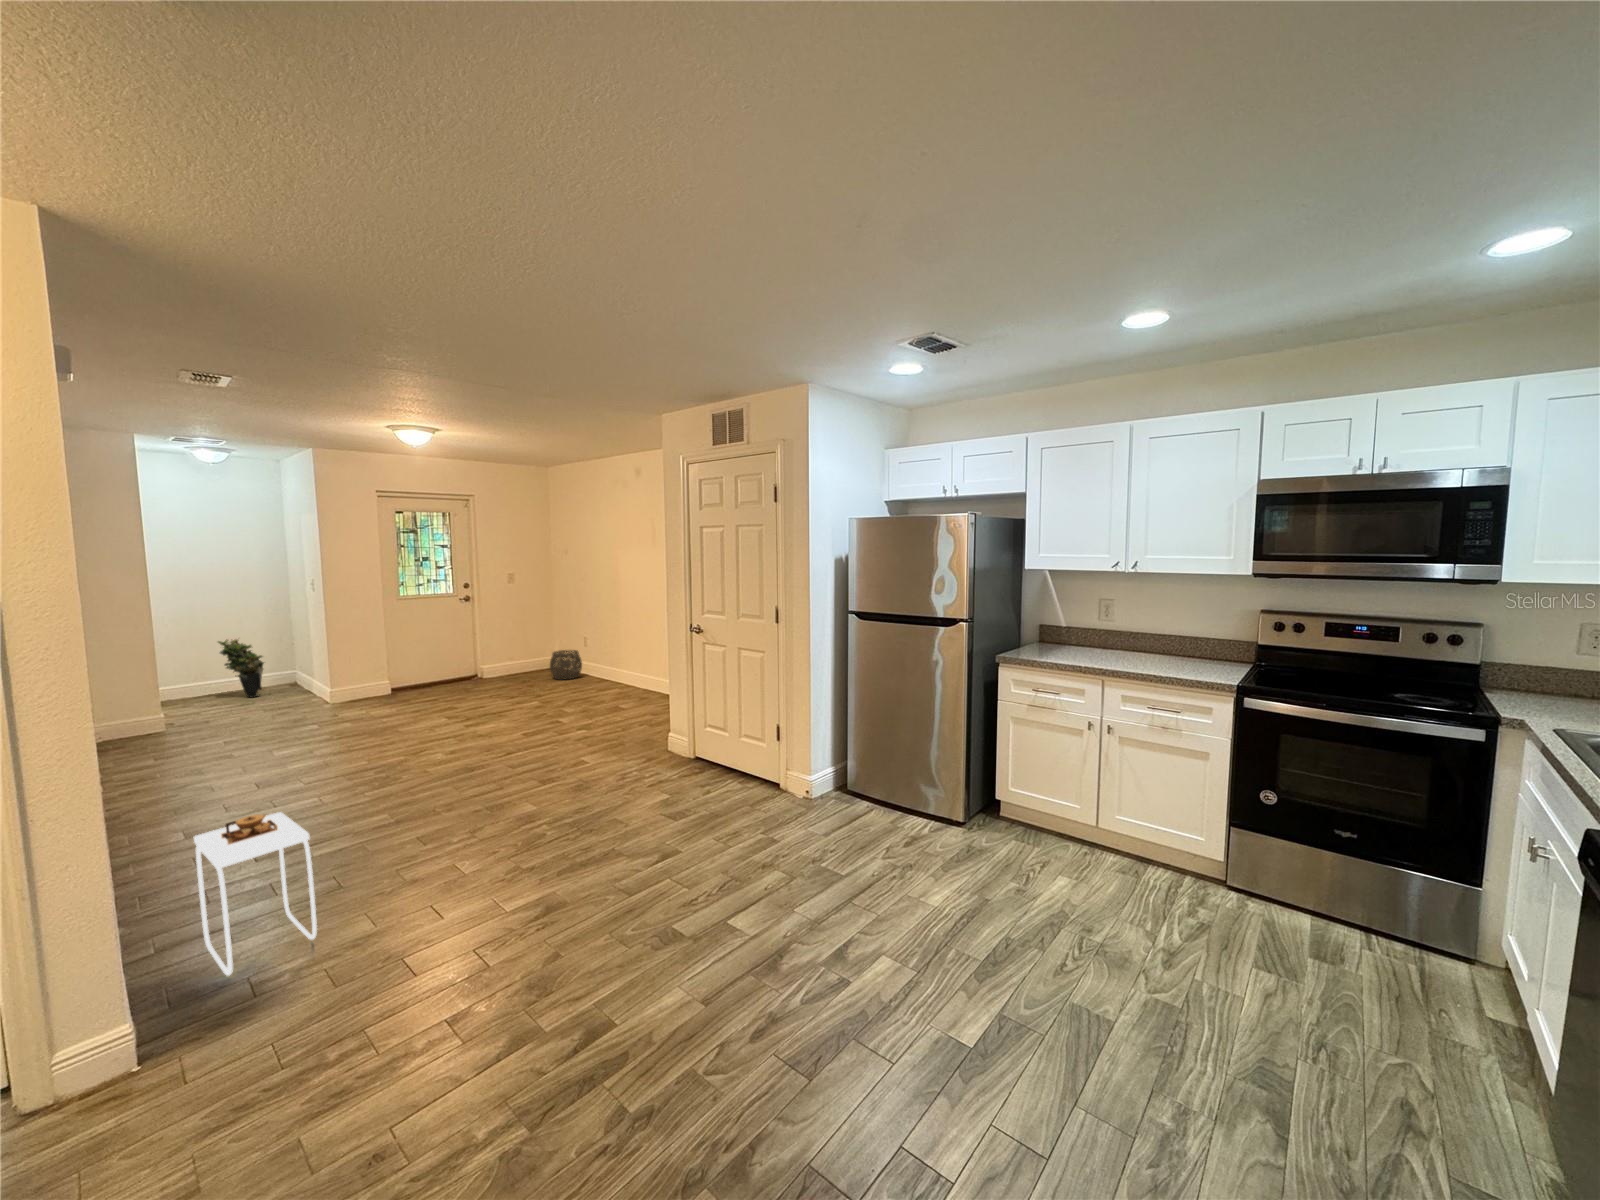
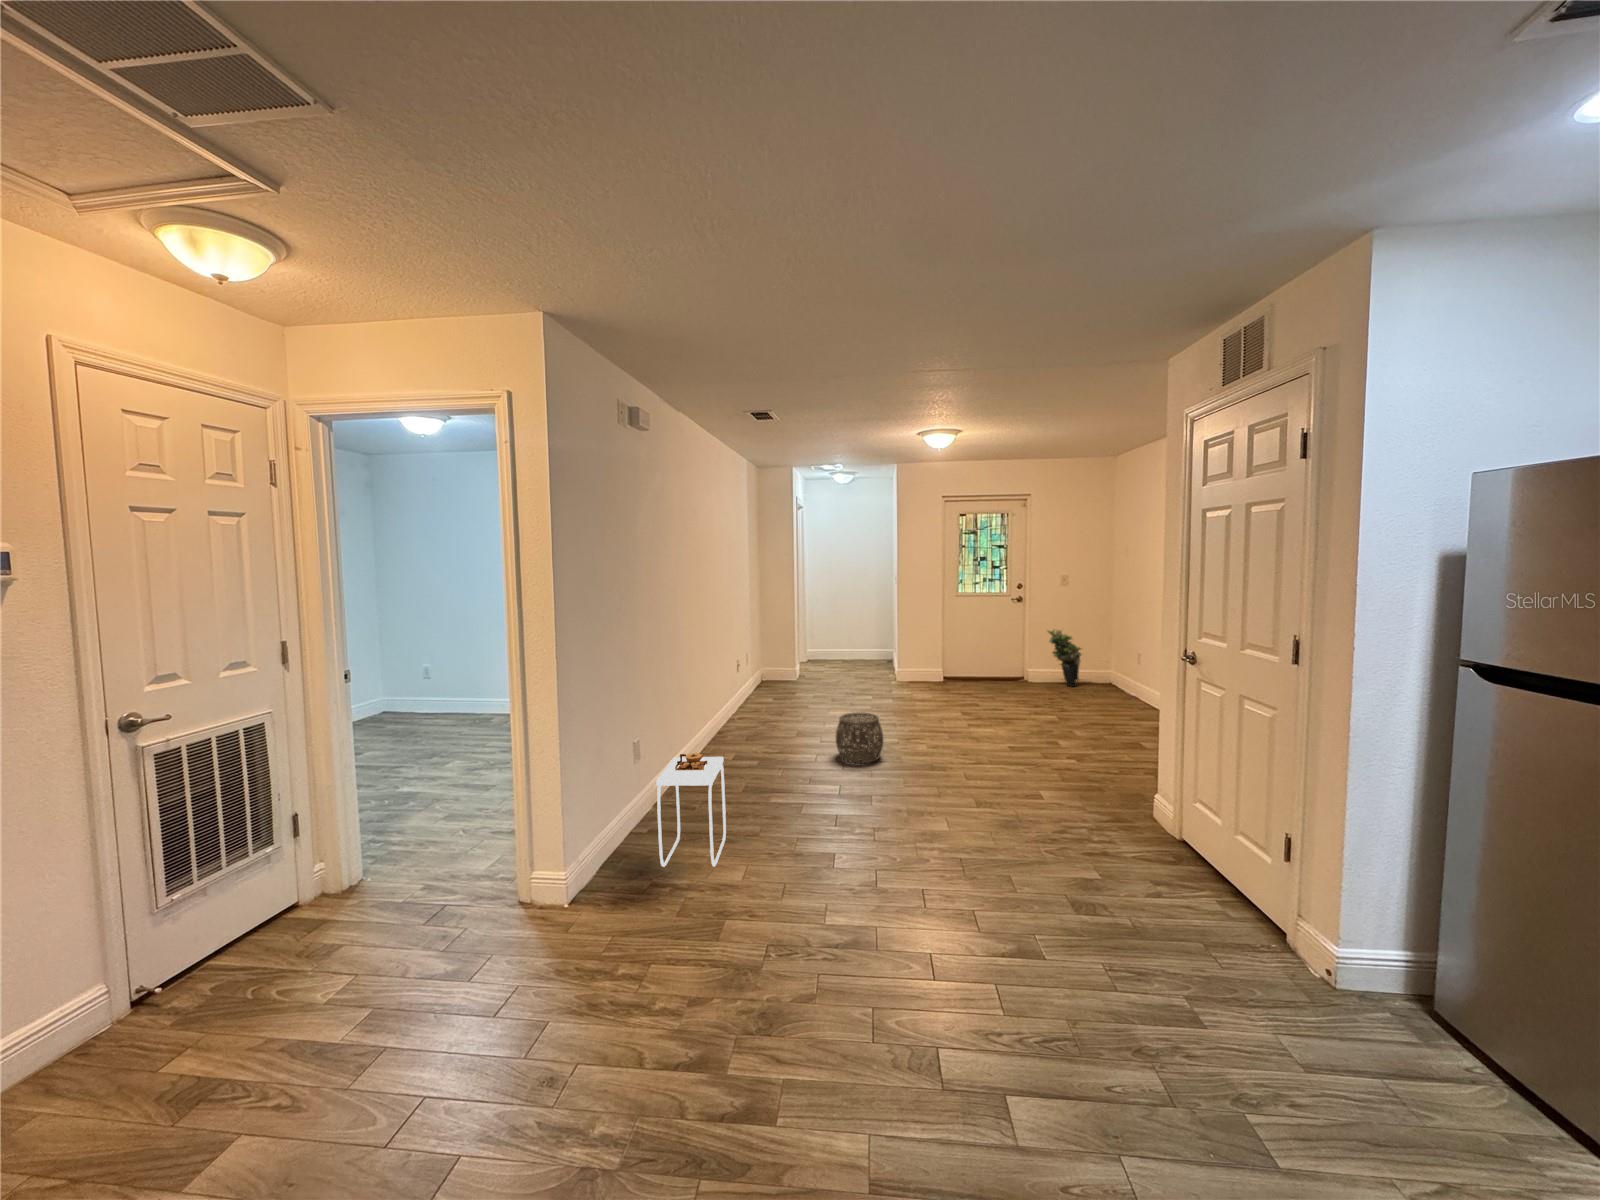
potted plant: present [218,639,264,698] -> present [1048,630,1081,687]
woven basket: present [550,650,582,680] -> present [836,712,883,763]

